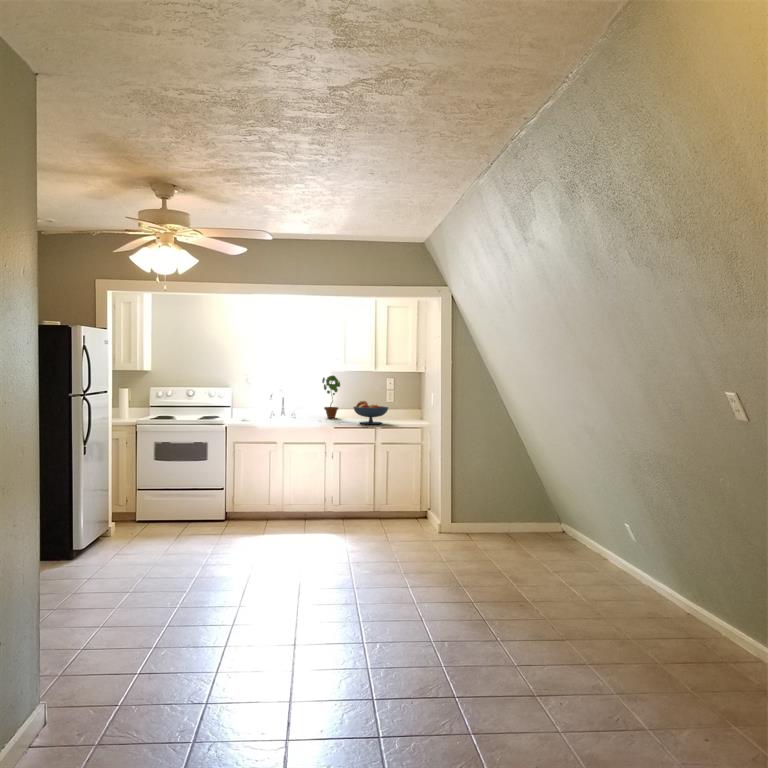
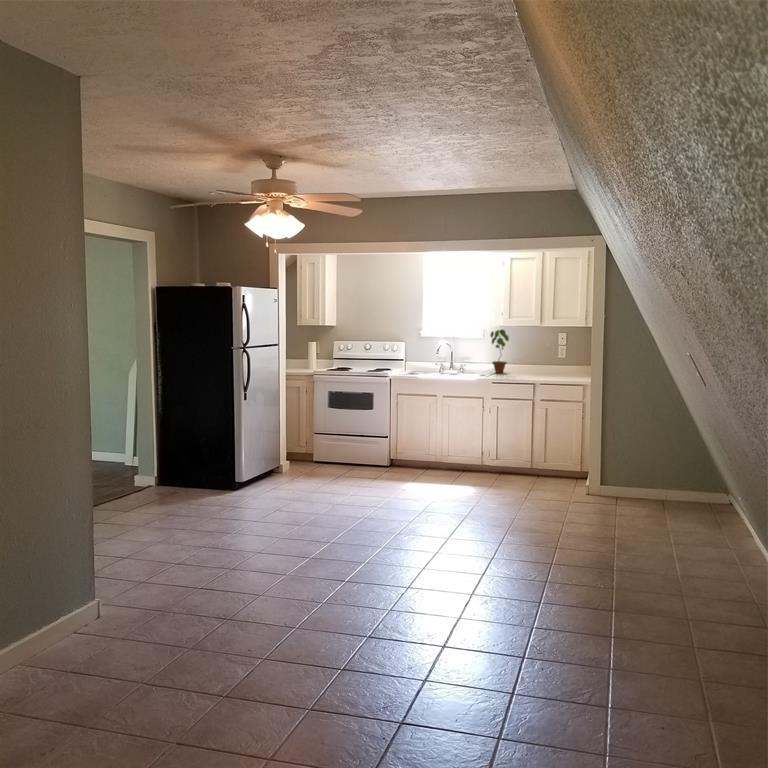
fruit bowl: present [354,401,388,424] -> none [514,355,552,379]

